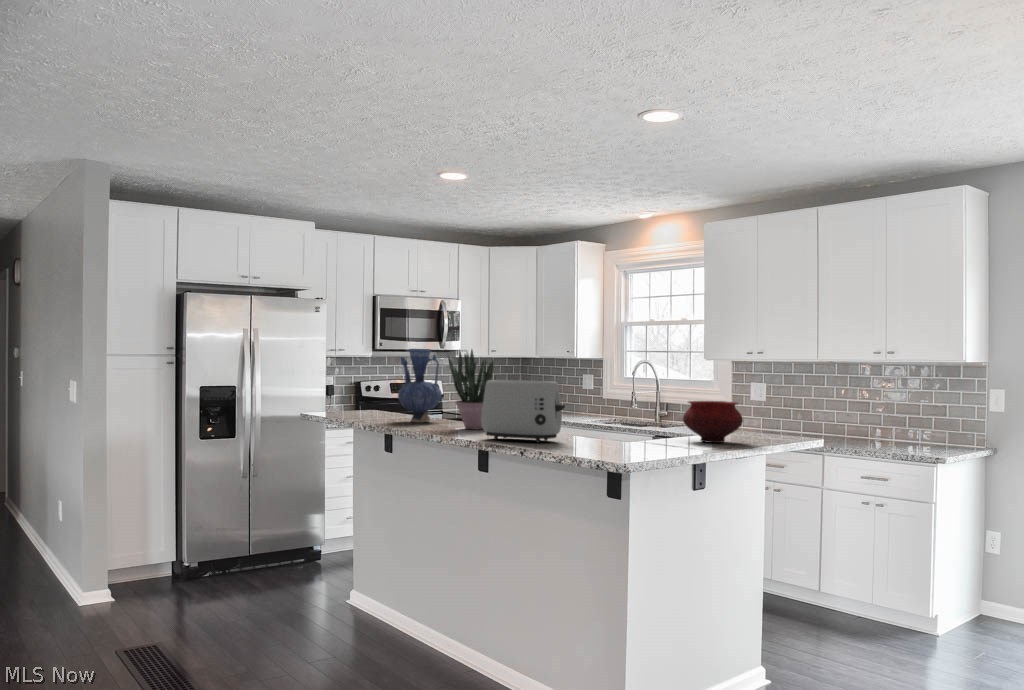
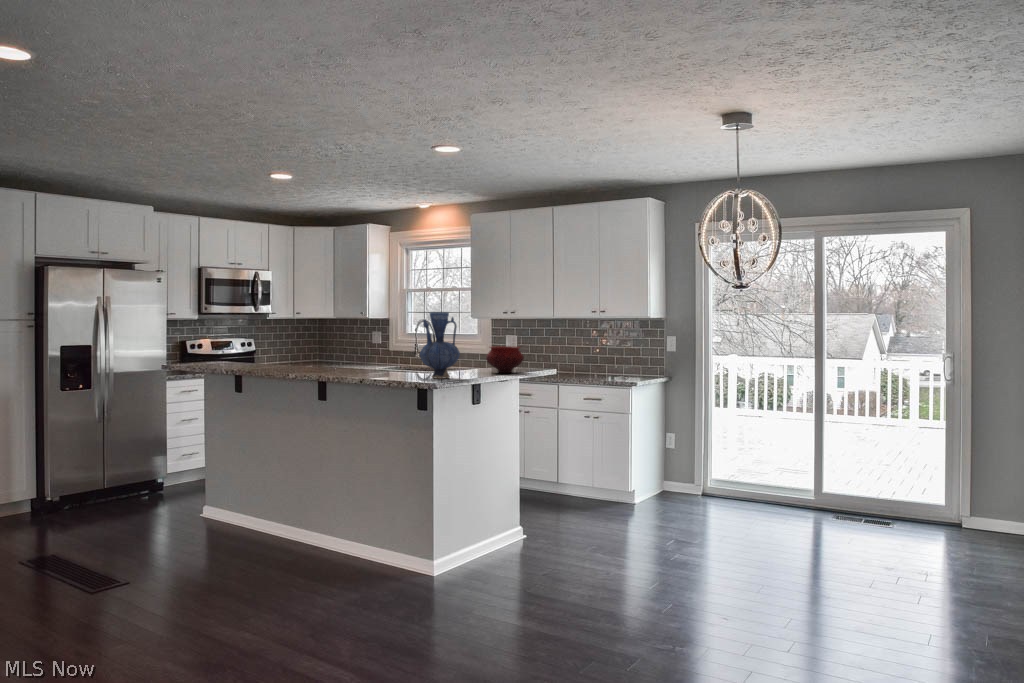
vase: present [398,349,442,422] -> present [420,312,460,379]
potted plant: present [448,350,496,429] -> none [312,313,352,372]
toaster: present [481,380,565,443] -> none [353,335,414,377]

